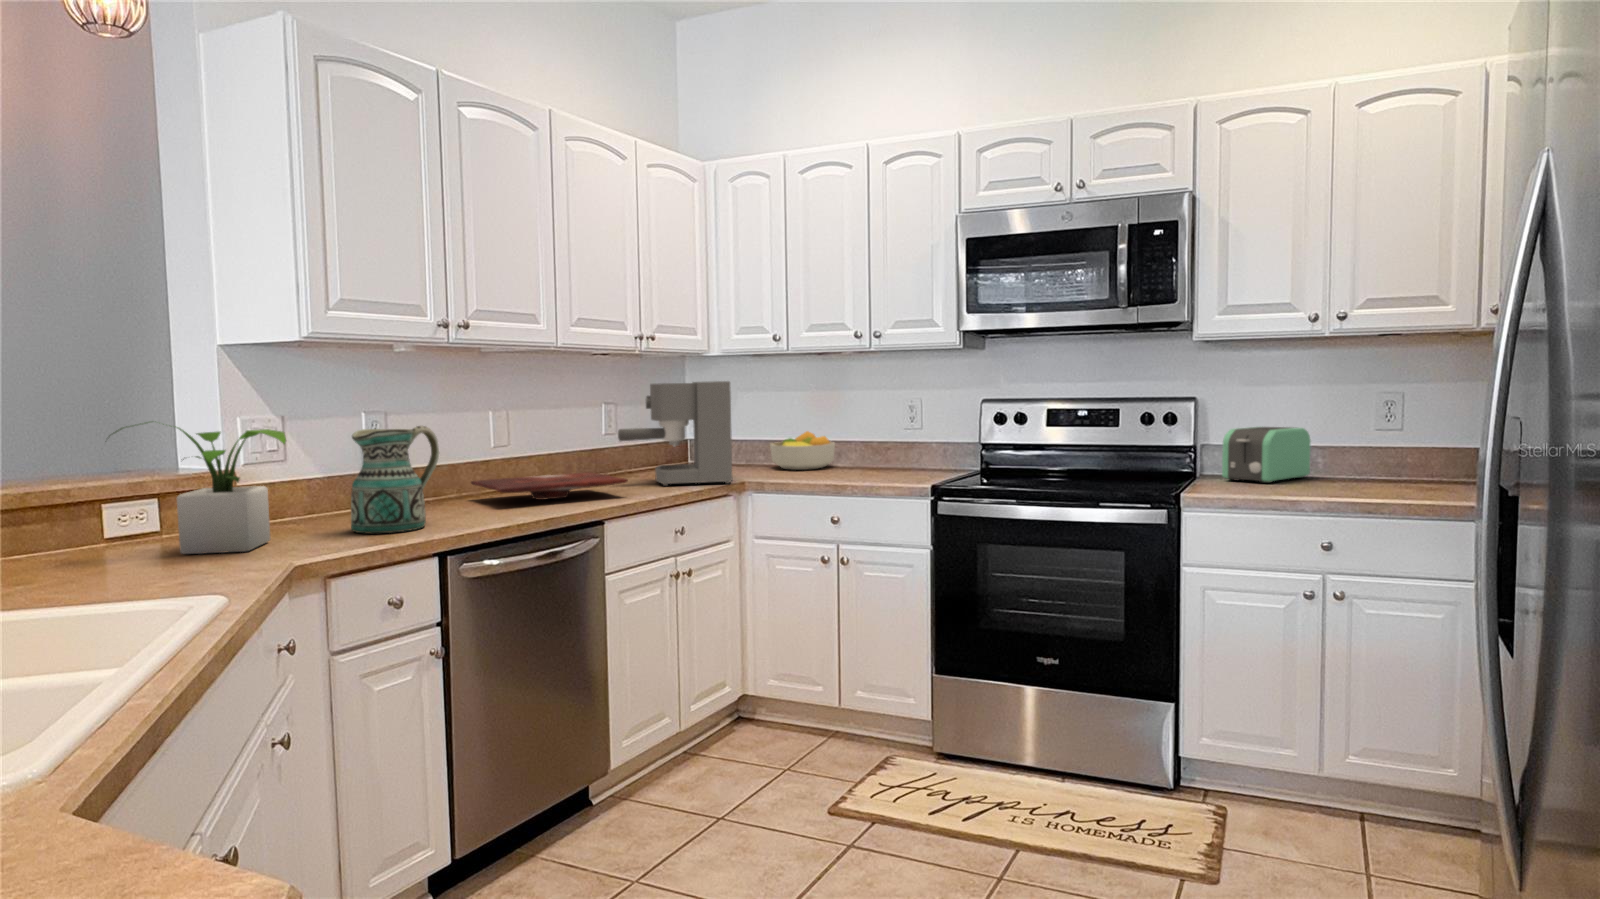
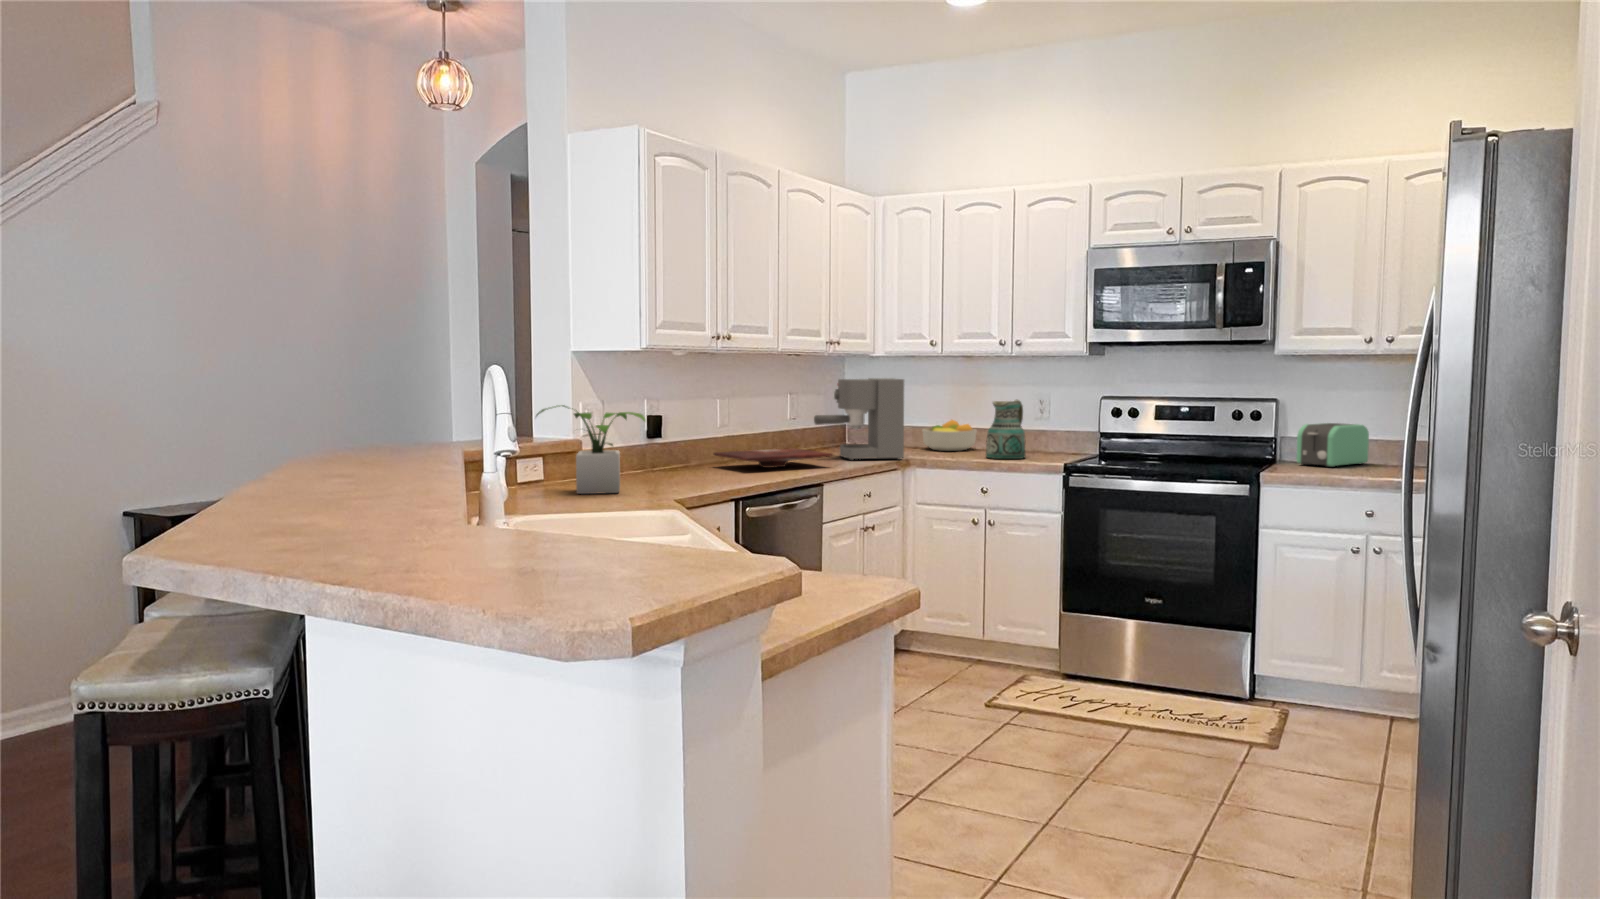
ceramic pitcher: present [351,426,439,533] -> present [986,400,1026,459]

